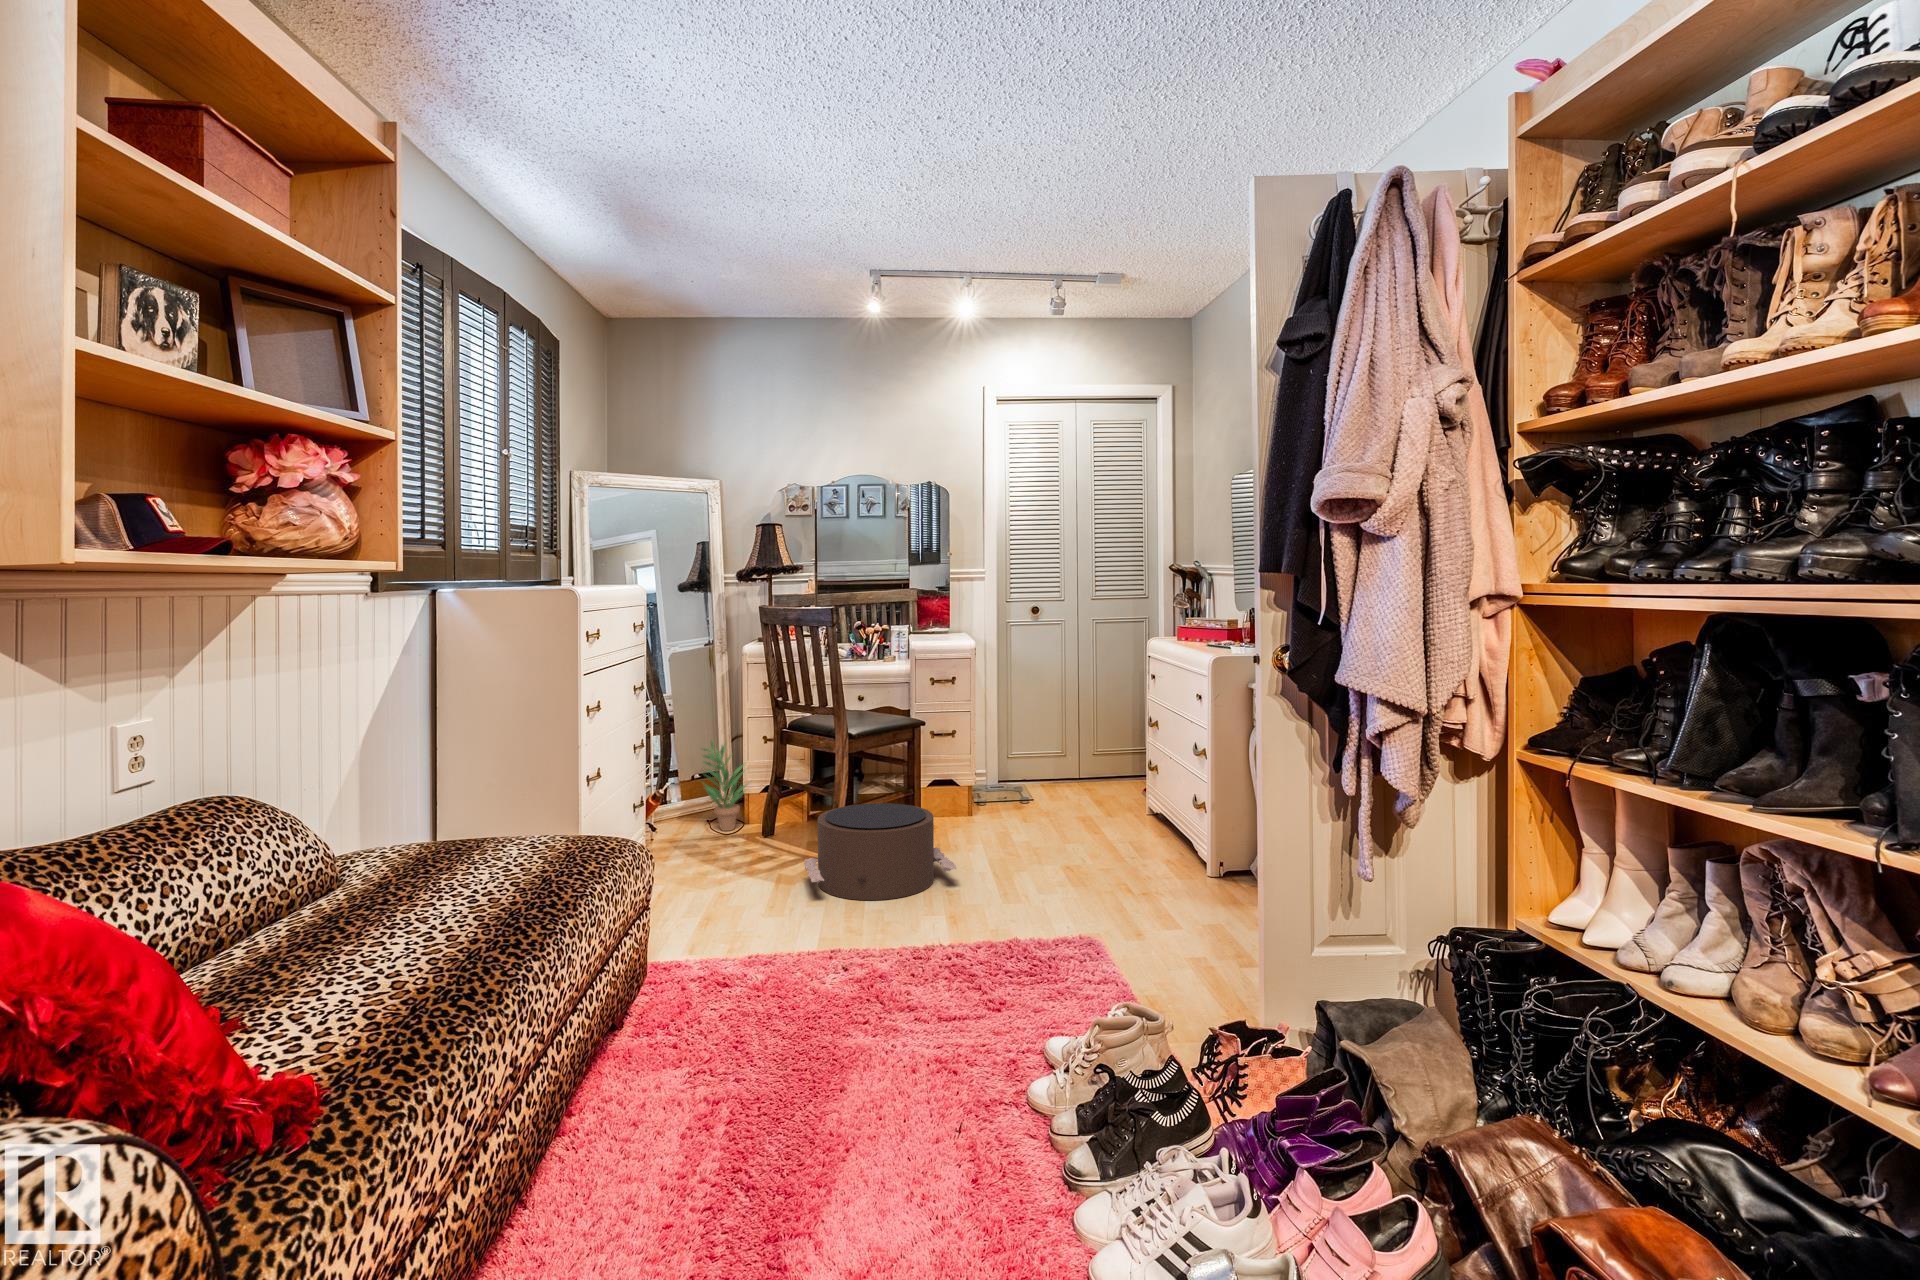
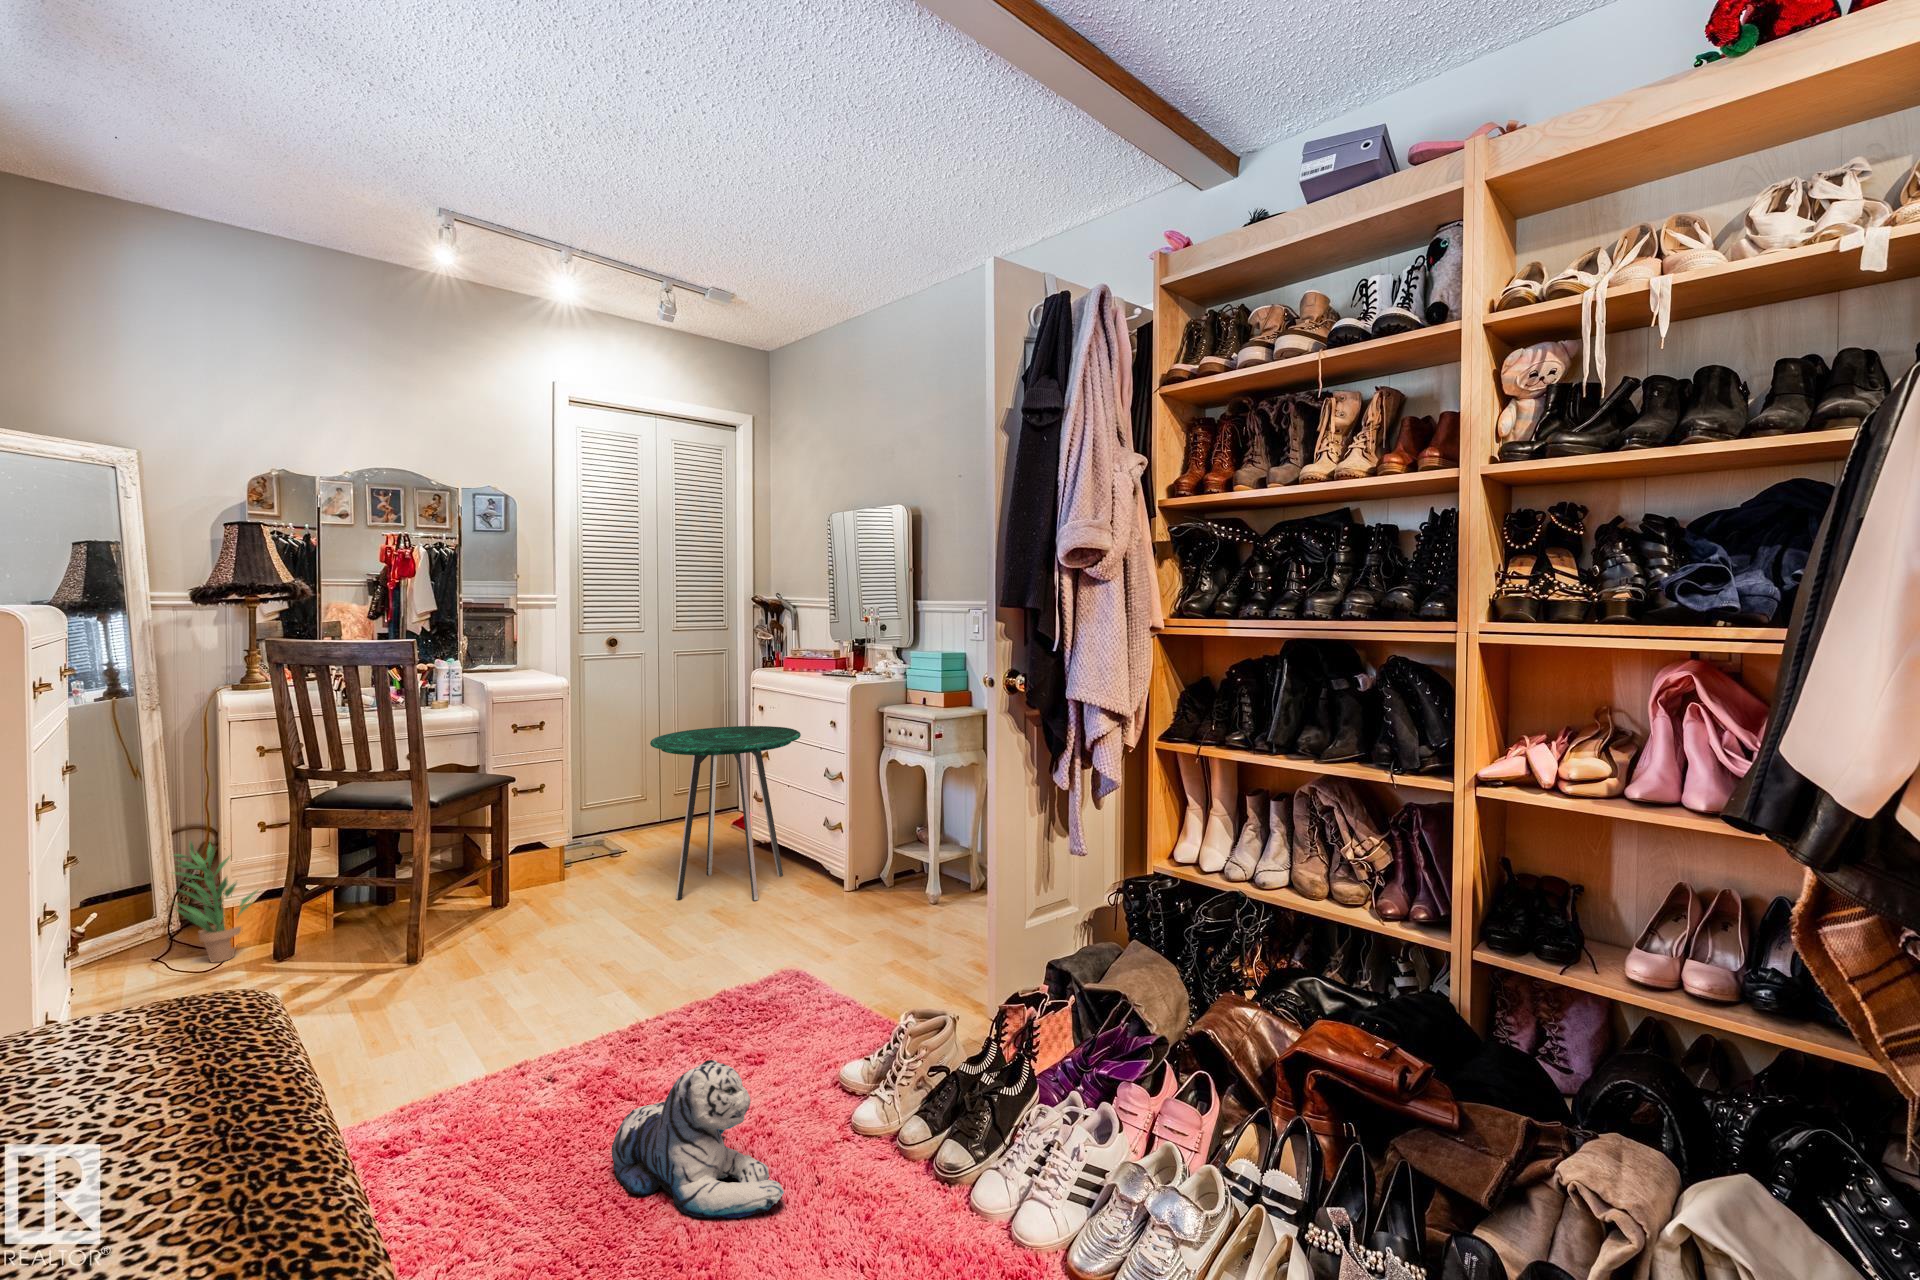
side table: none [1027,693,1175,869] -> present [650,726,801,900]
pouf: present [804,803,957,900] -> none [406,876,612,1000]
plush toy: none [816,986,919,1140] -> present [612,1060,784,1218]

